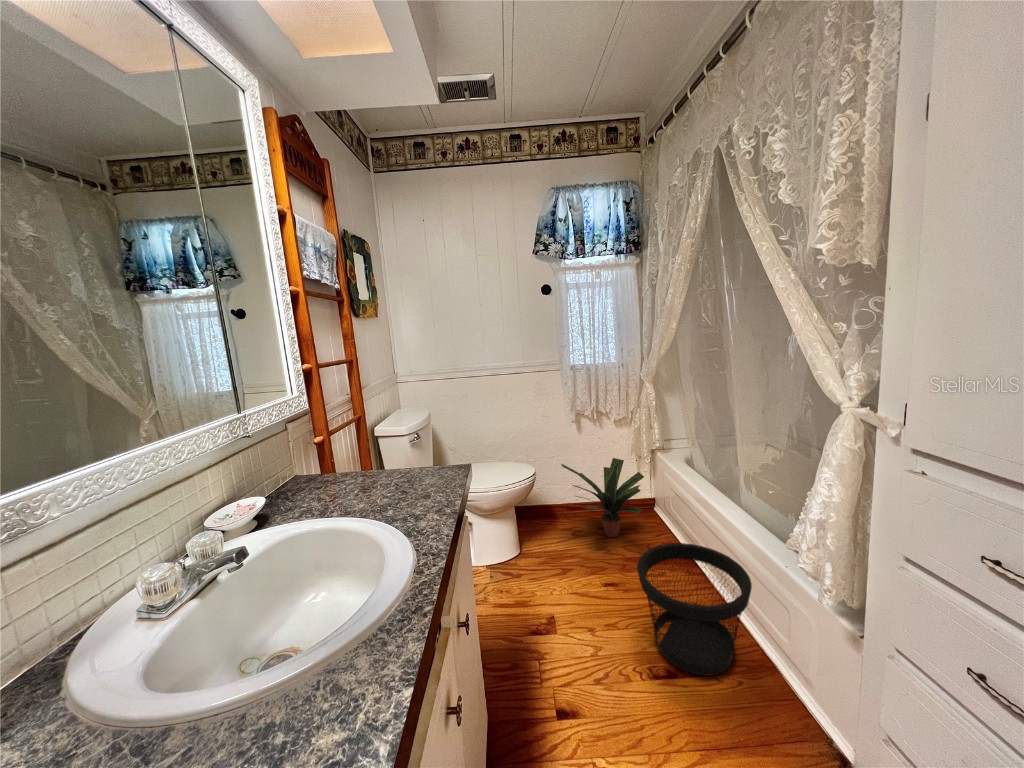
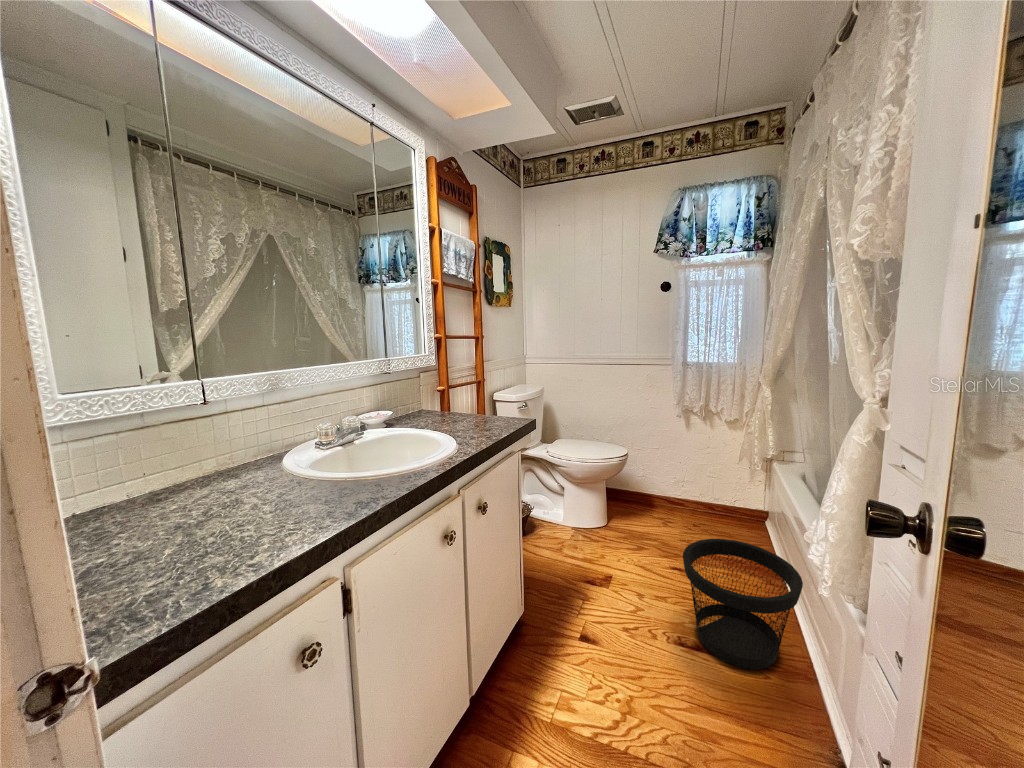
potted plant: present [562,458,644,537] -> none [655,453,746,536]

